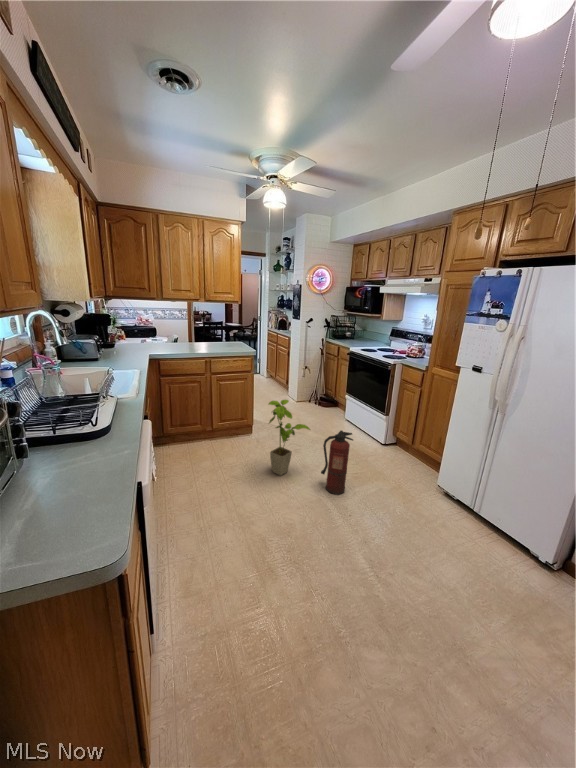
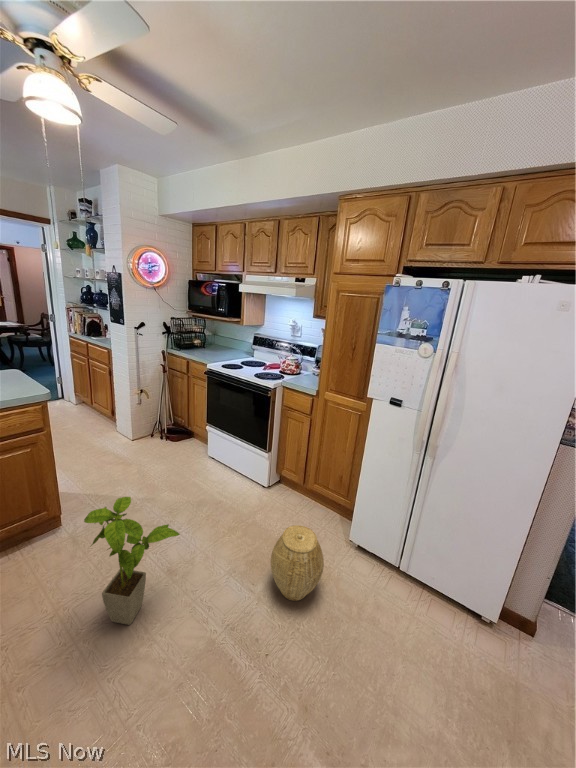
fire extinguisher: present [321,431,353,495] -> none [204,525,255,625]
woven basket: none [365,451,403,501] -> present [271,525,324,601]

